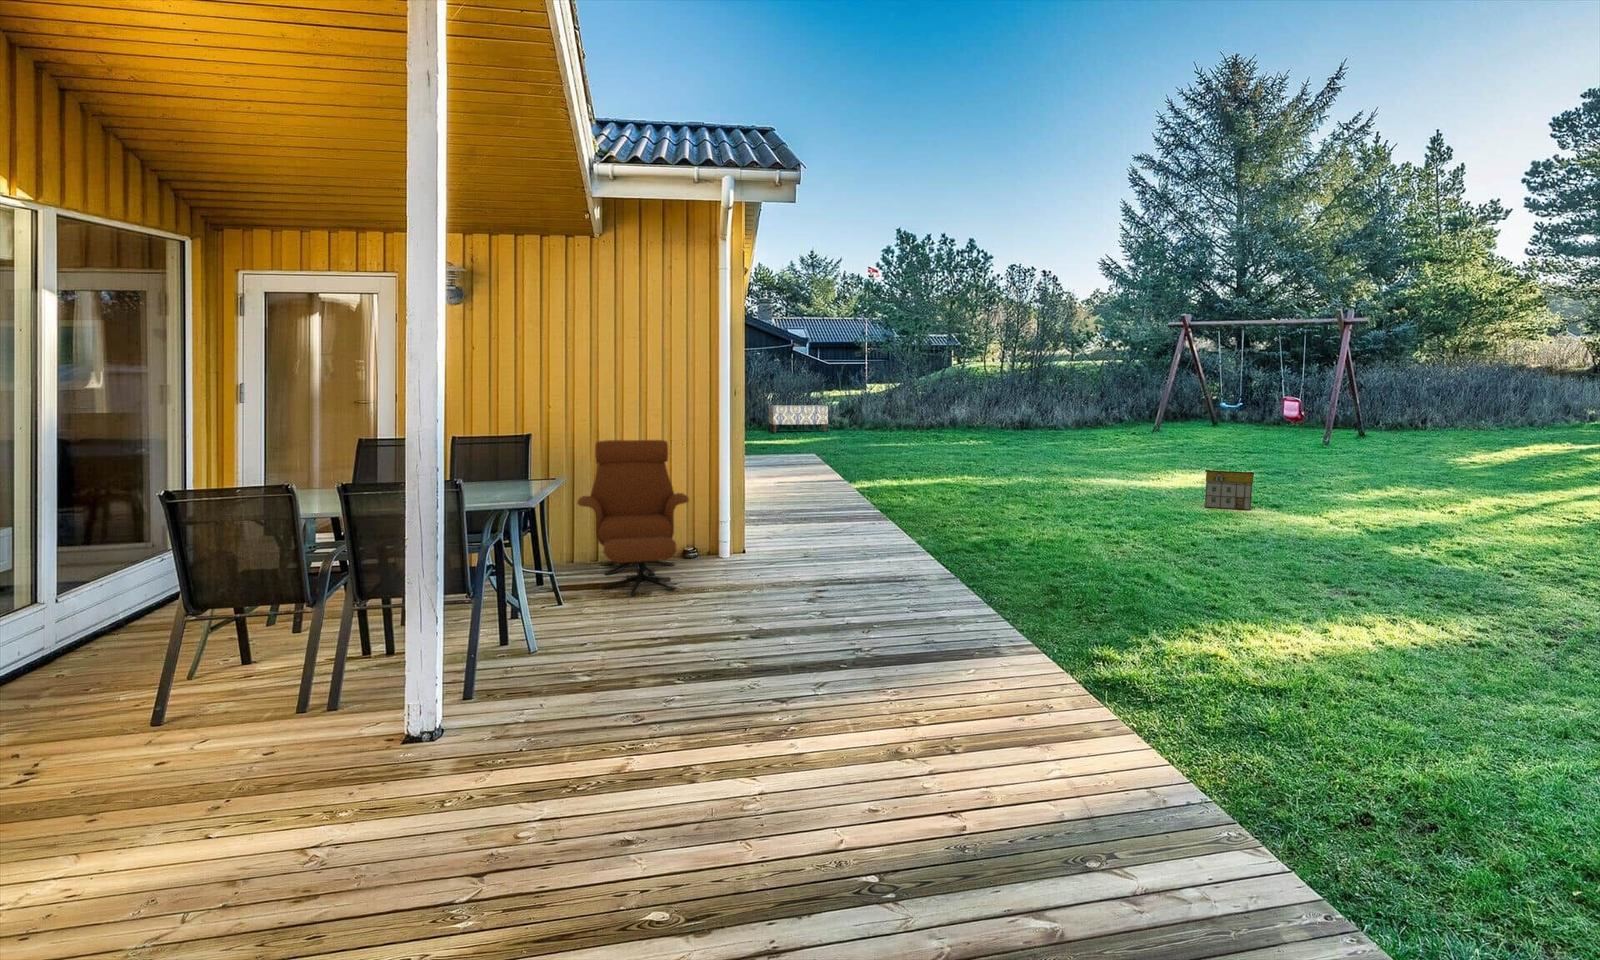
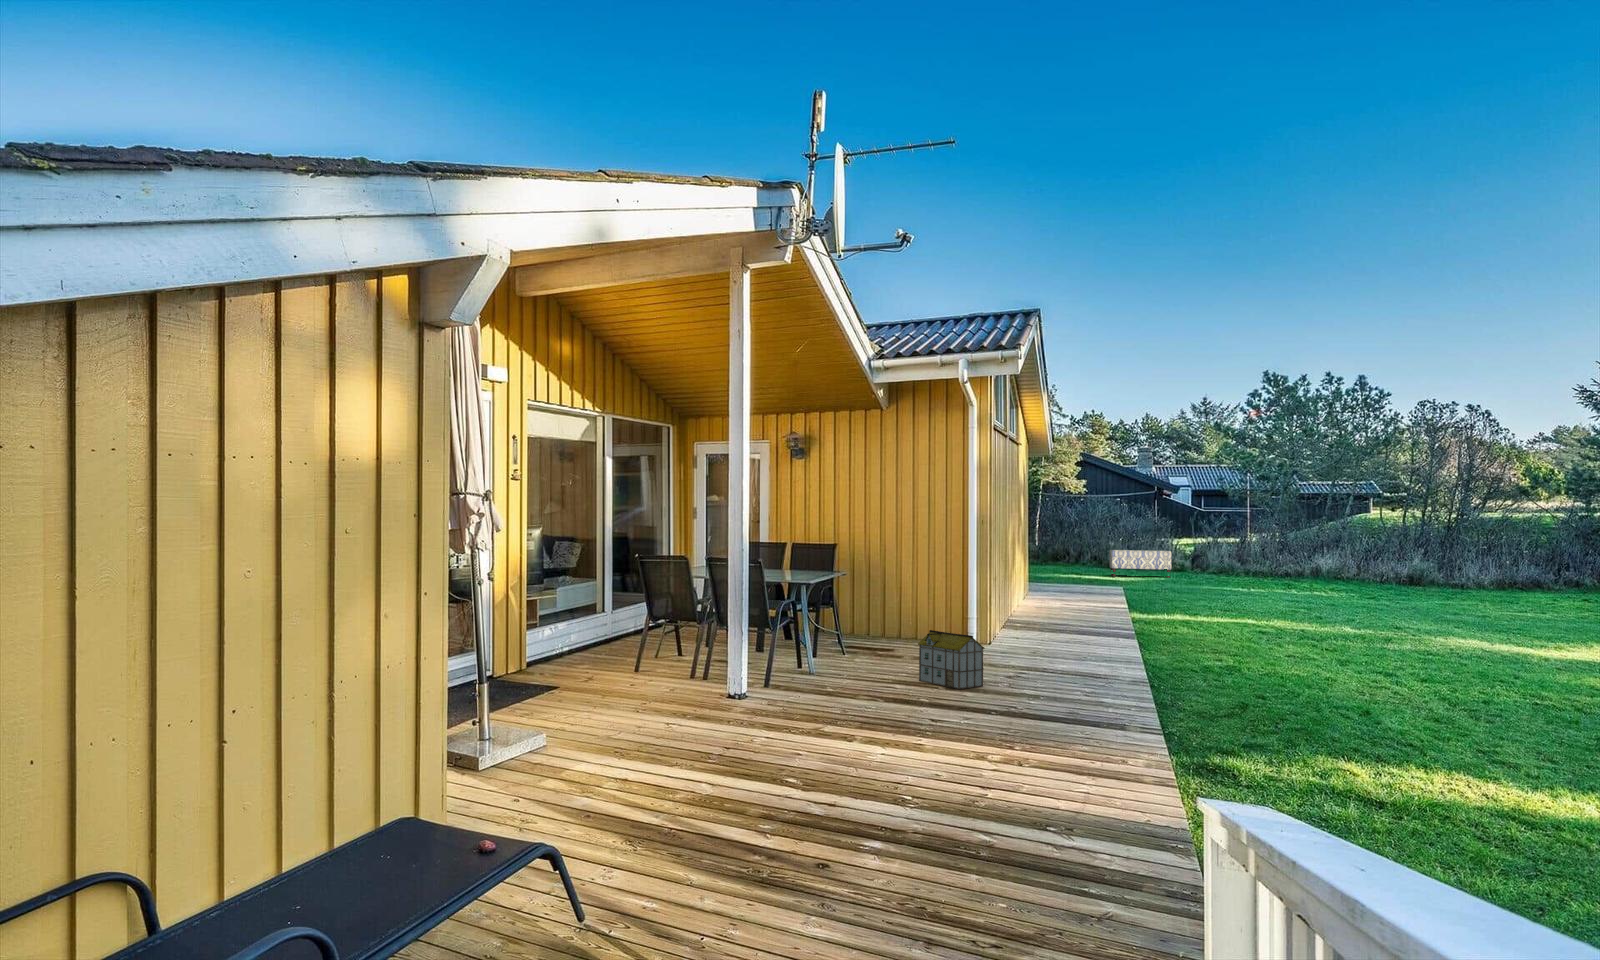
lounge chair: present [577,440,689,596] -> none [859,549,940,654]
toy house: present [1205,470,1254,510] -> present [918,630,985,689]

